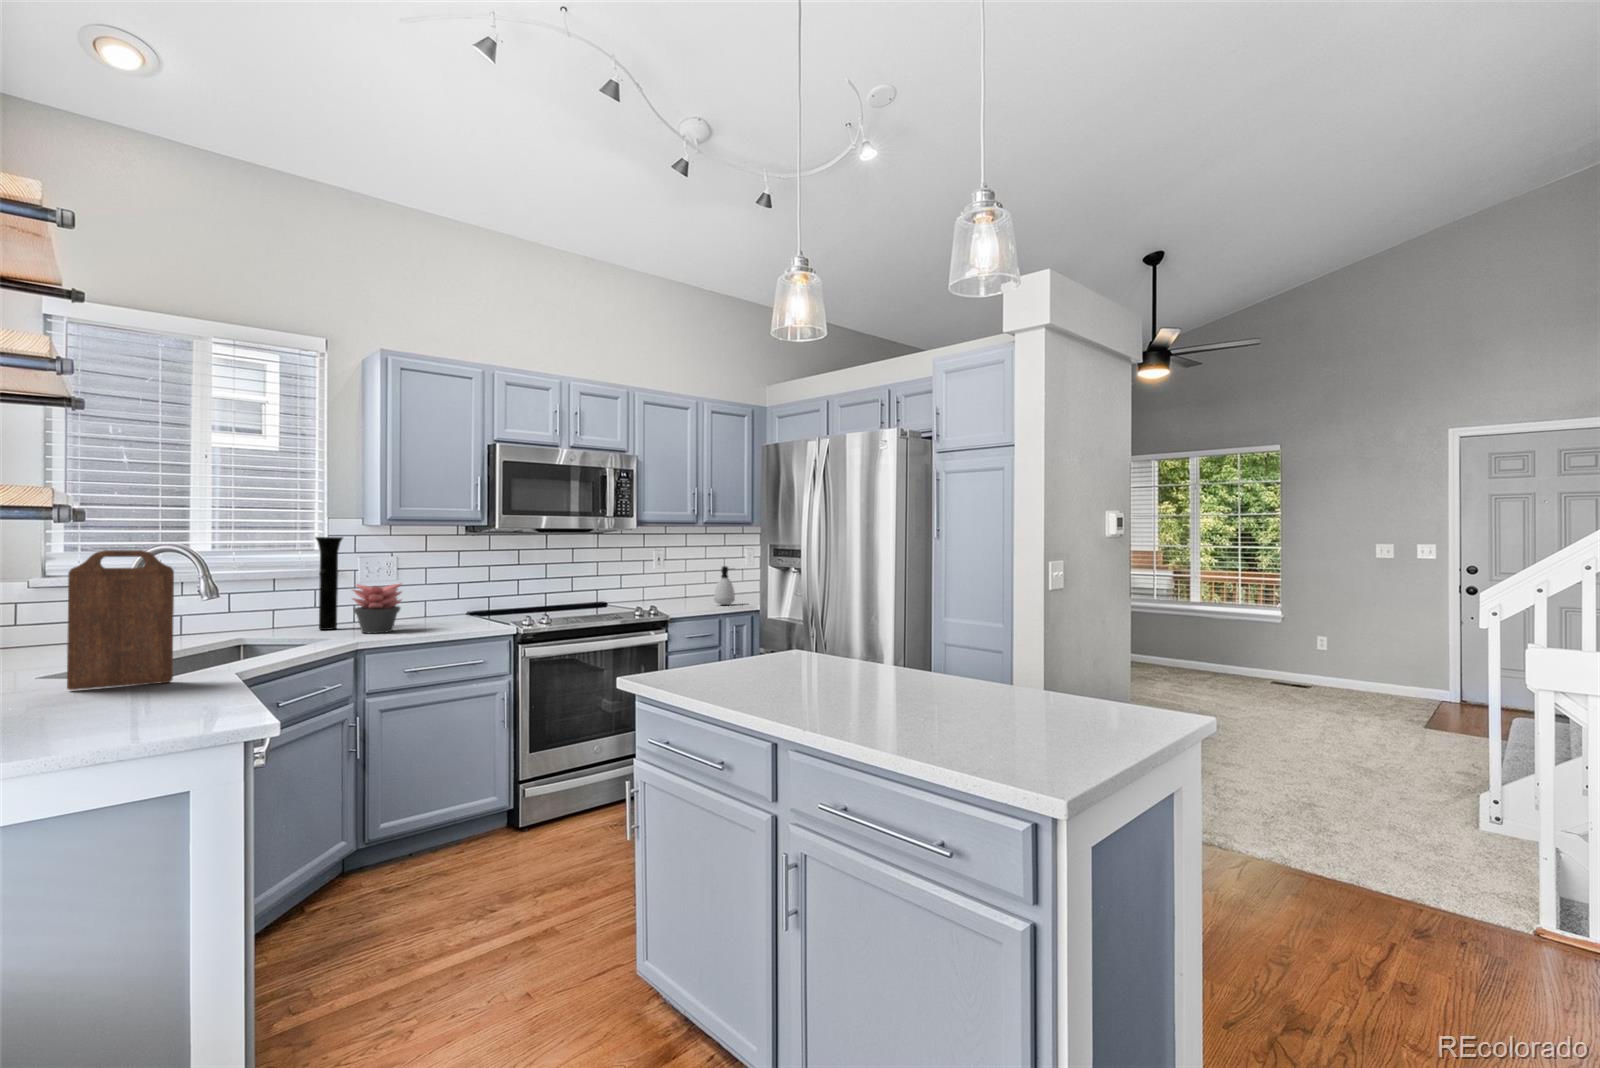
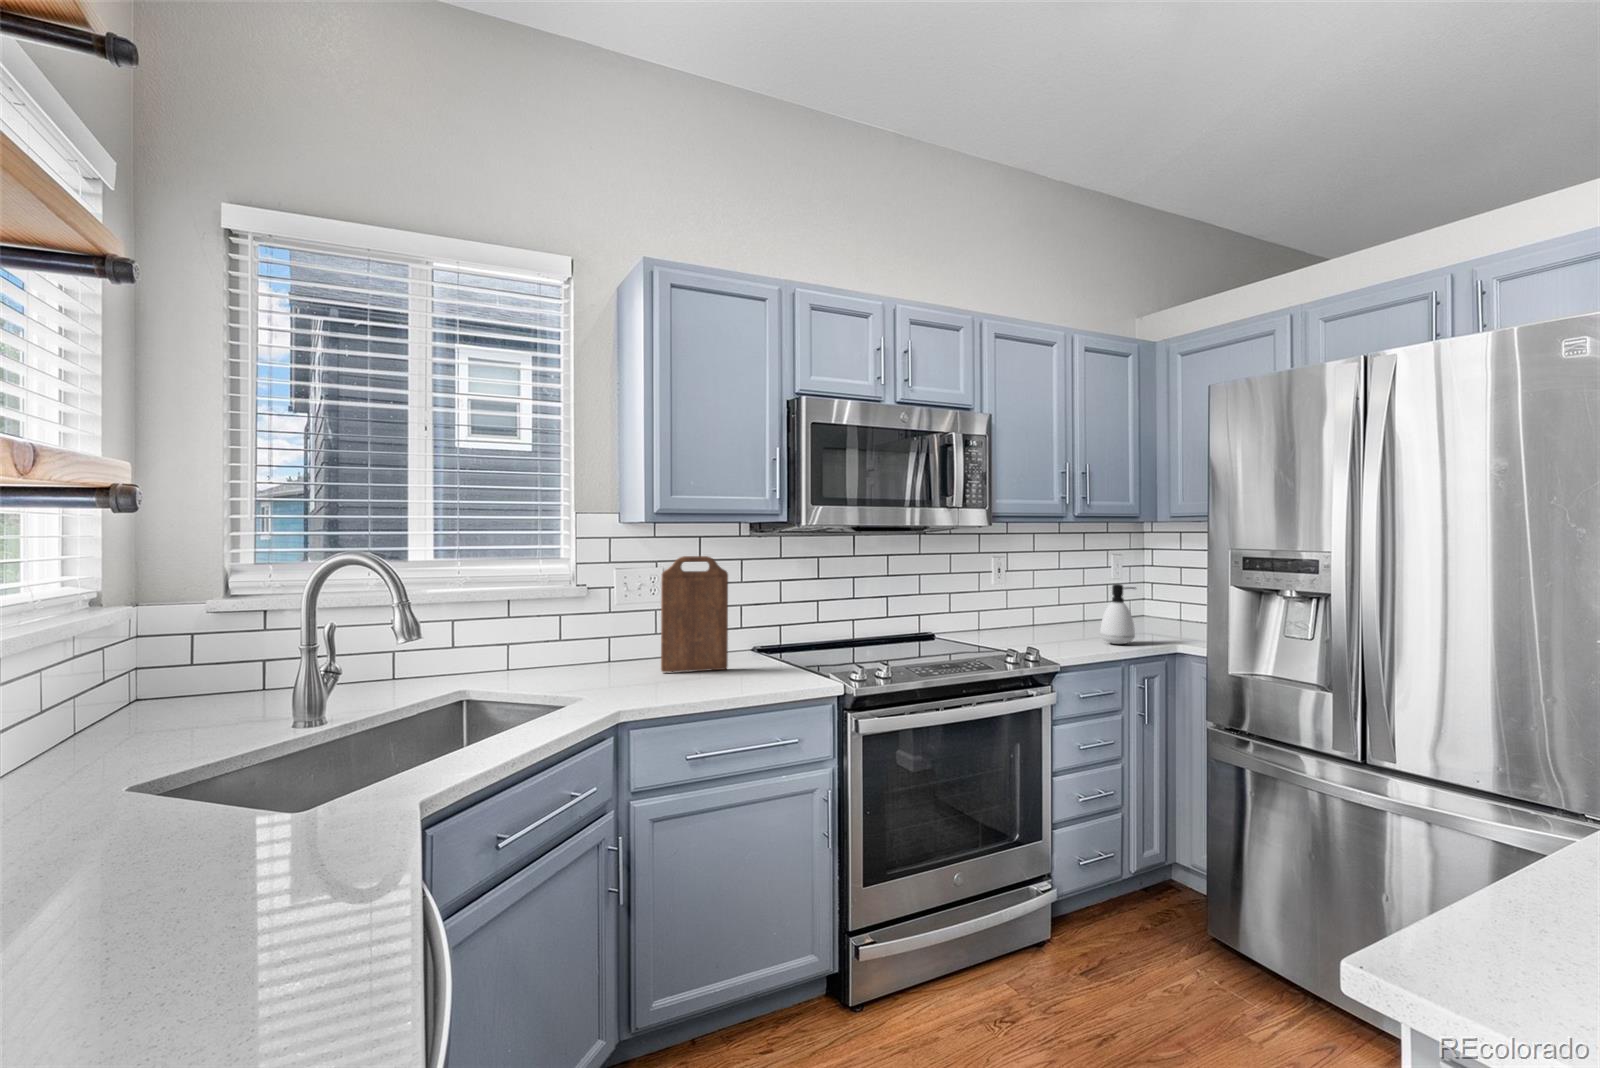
vase: present [316,537,343,630] -> none [559,541,597,677]
cutting board: present [67,550,174,690] -> present [661,556,728,672]
succulent plant: present [353,583,402,634] -> none [608,612,677,690]

